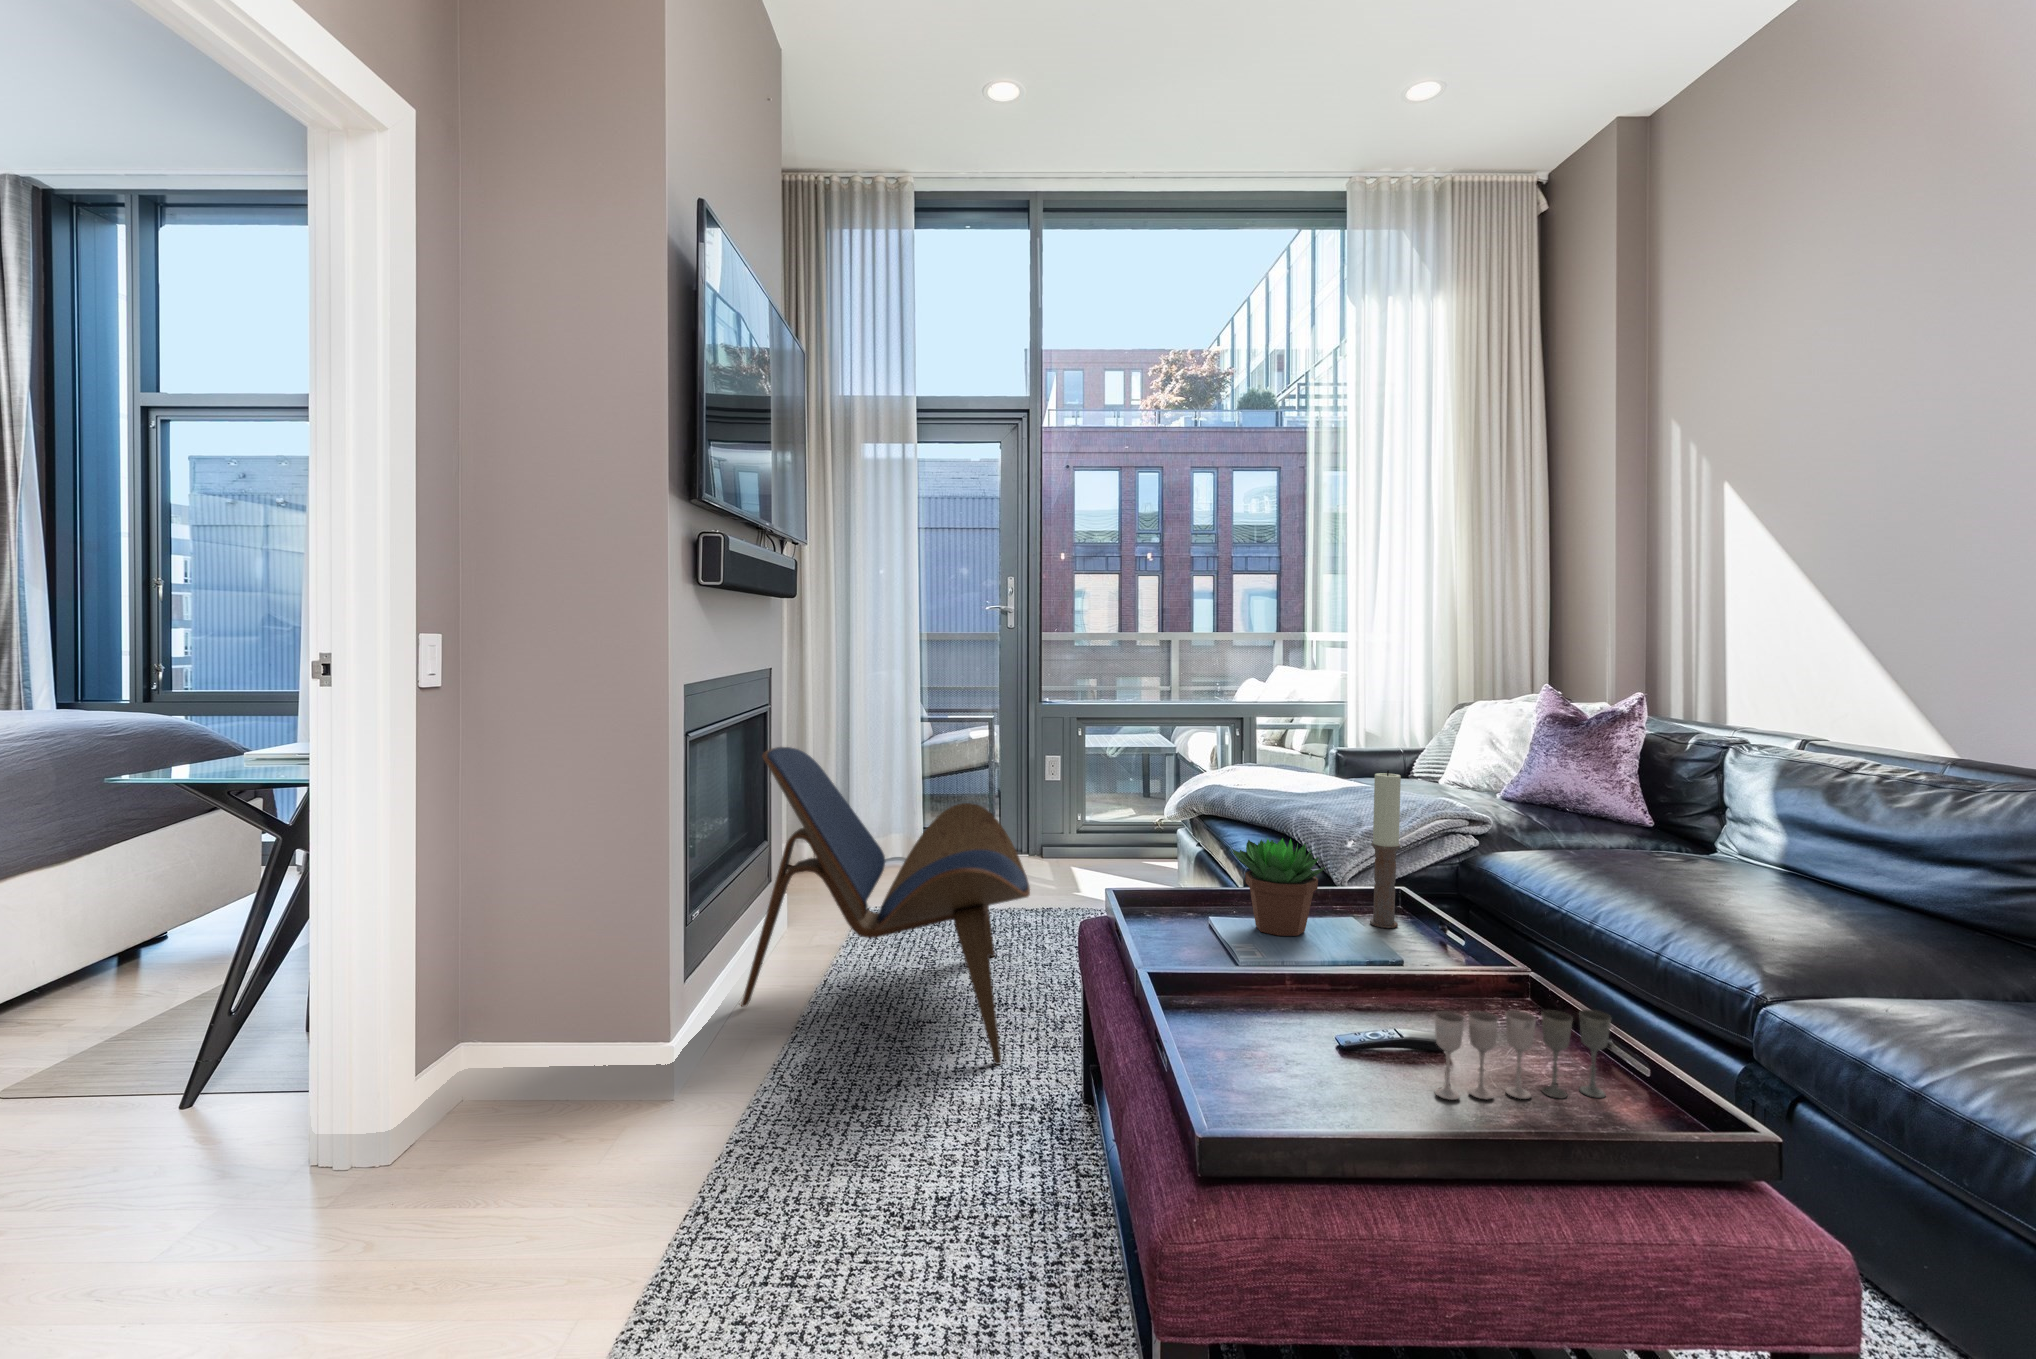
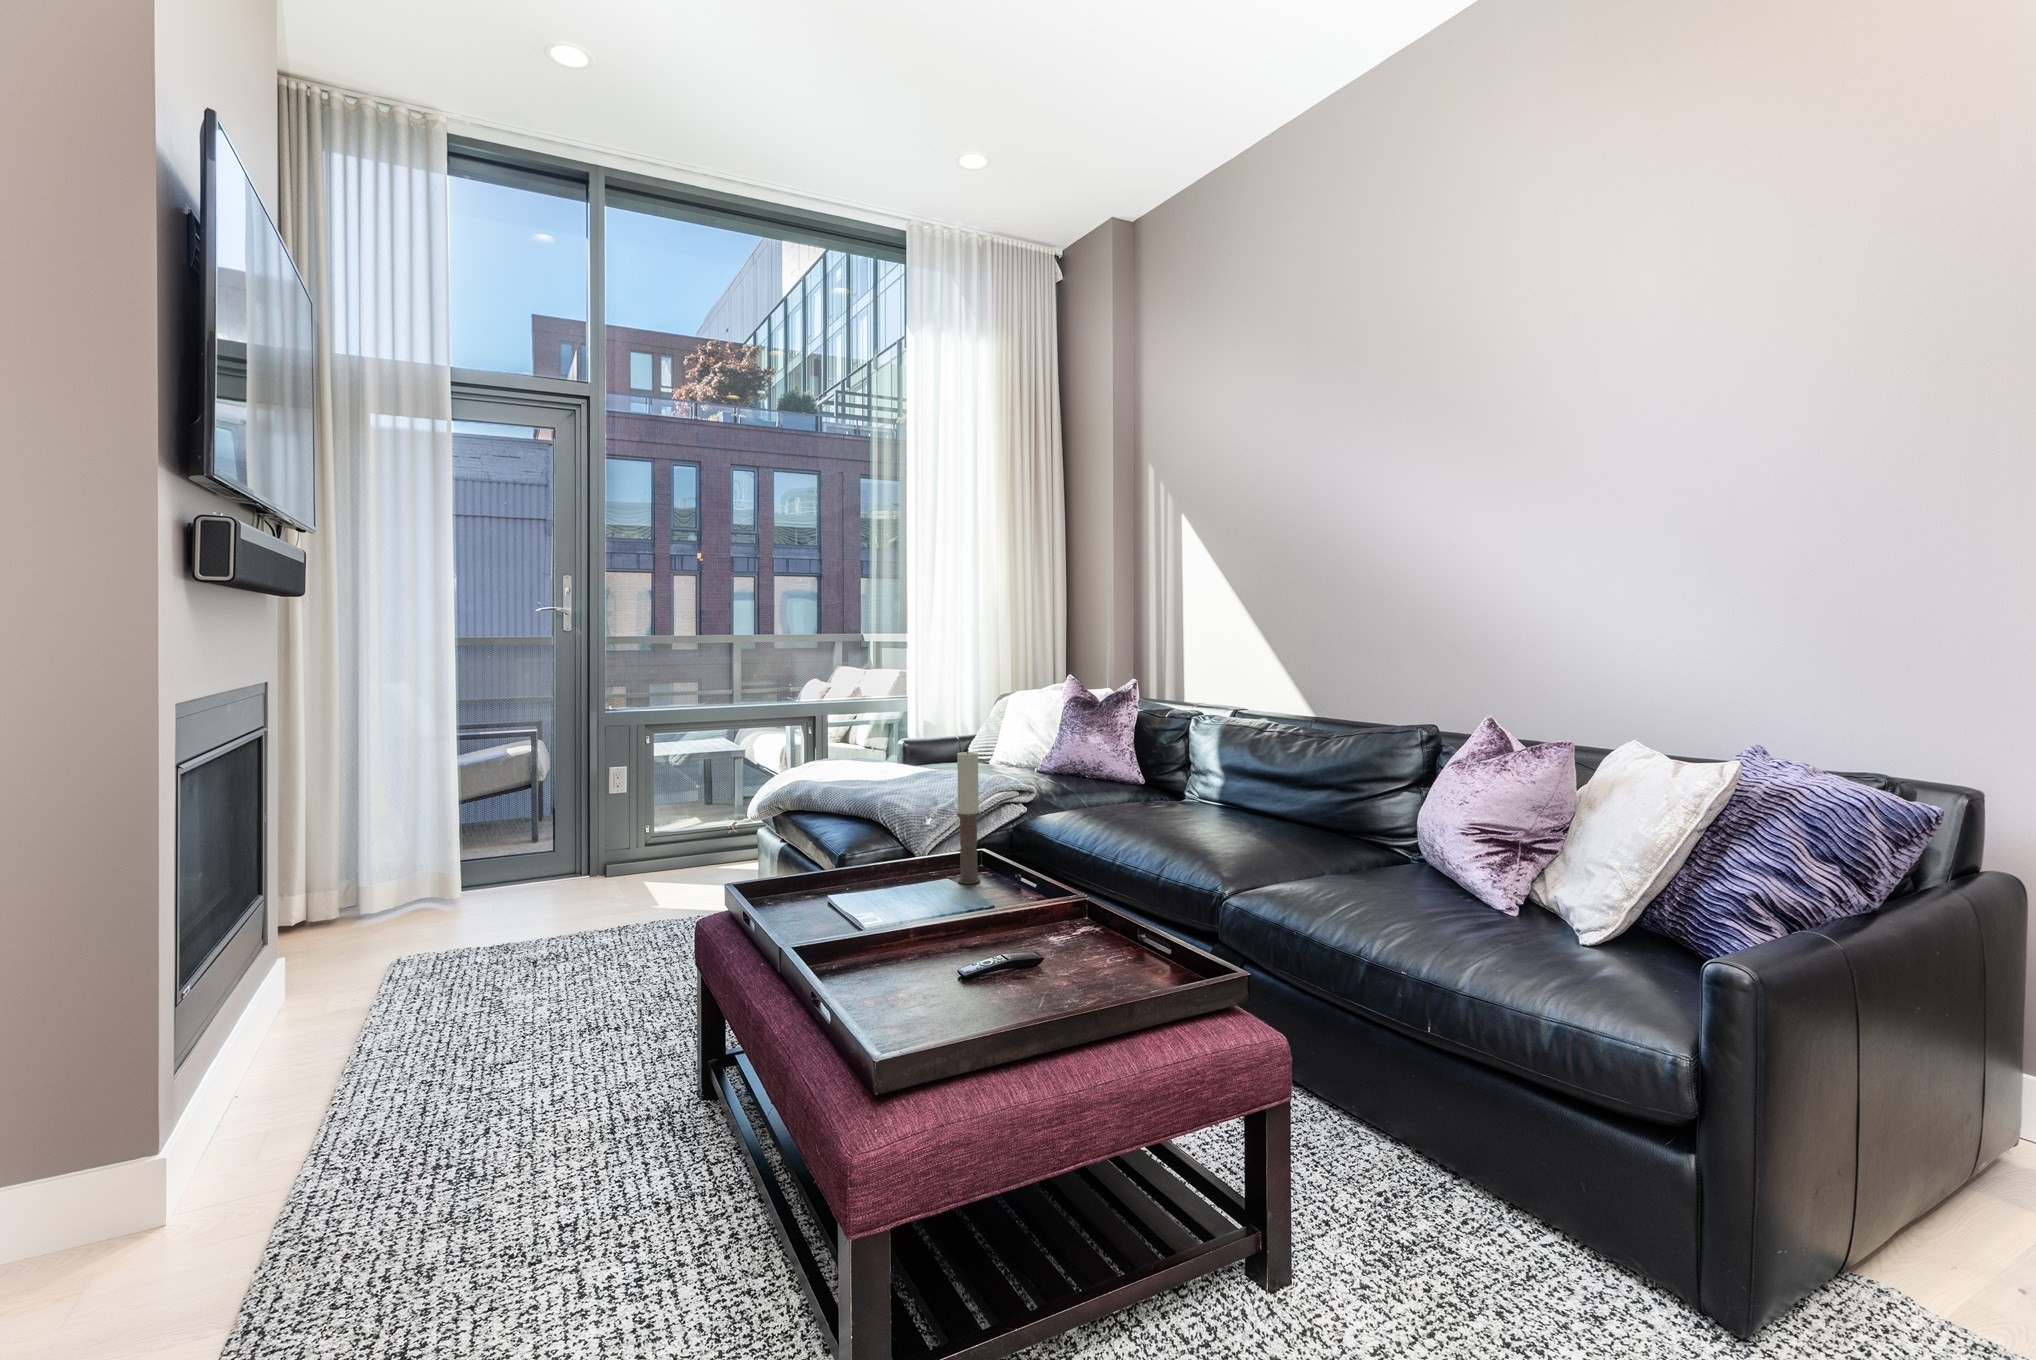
lounge chair: present [741,747,1030,1064] -> none [244,779,621,1099]
succulent plant: present [1232,838,1325,936] -> none [840,815,924,903]
wine glass: present [1434,1010,1611,1100] -> none [1031,911,1147,998]

